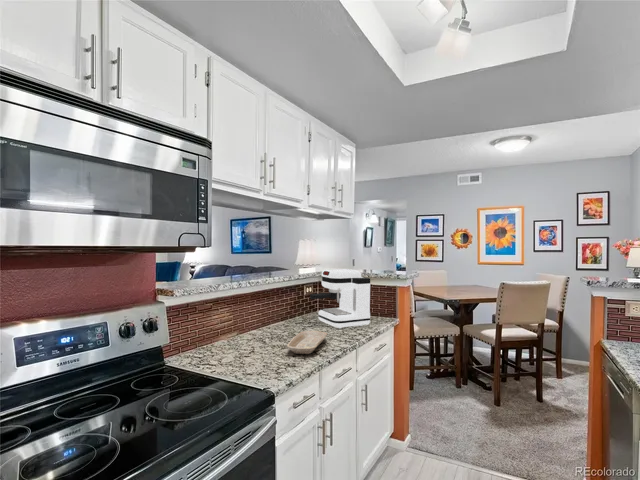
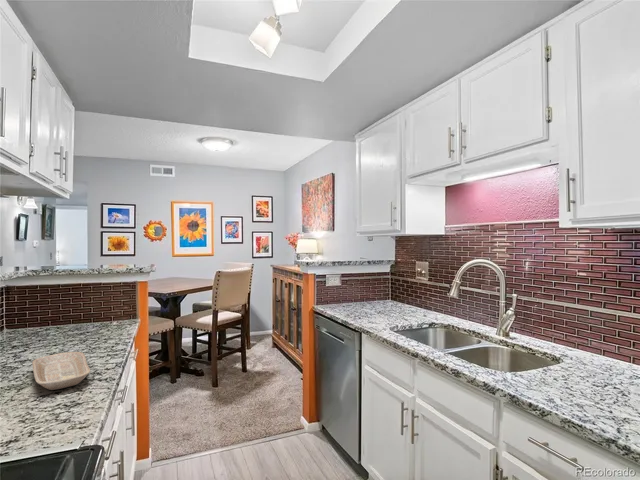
coffee maker: present [310,269,370,329] -> none [23,265,118,345]

